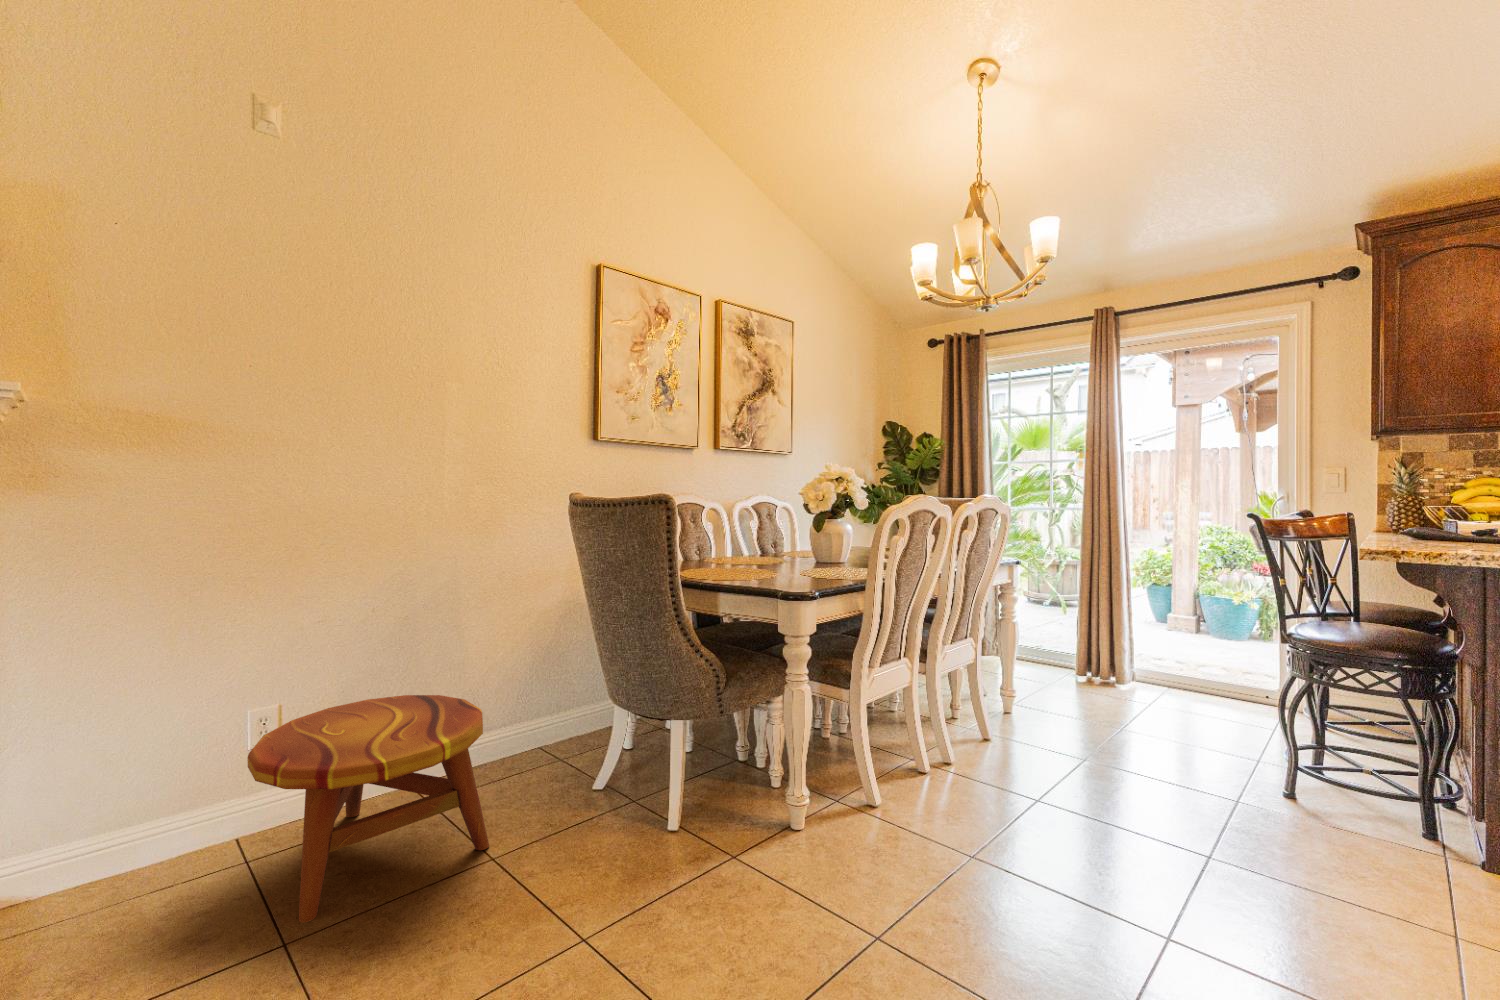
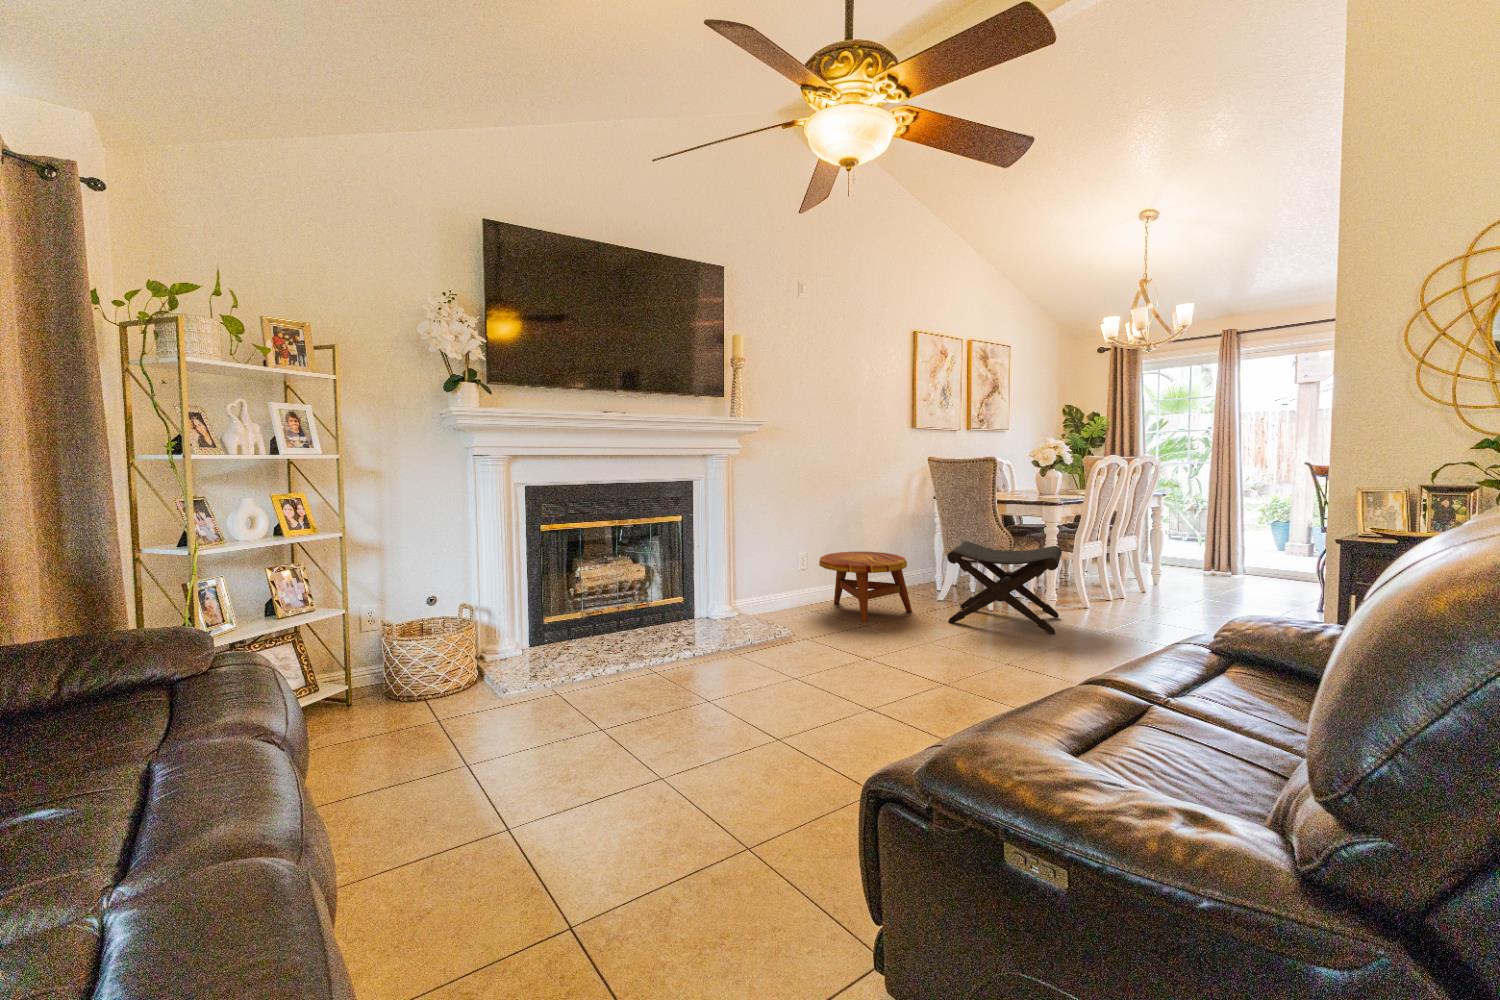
footstool: none [517,678,806,967] -> present [947,541,1062,635]

